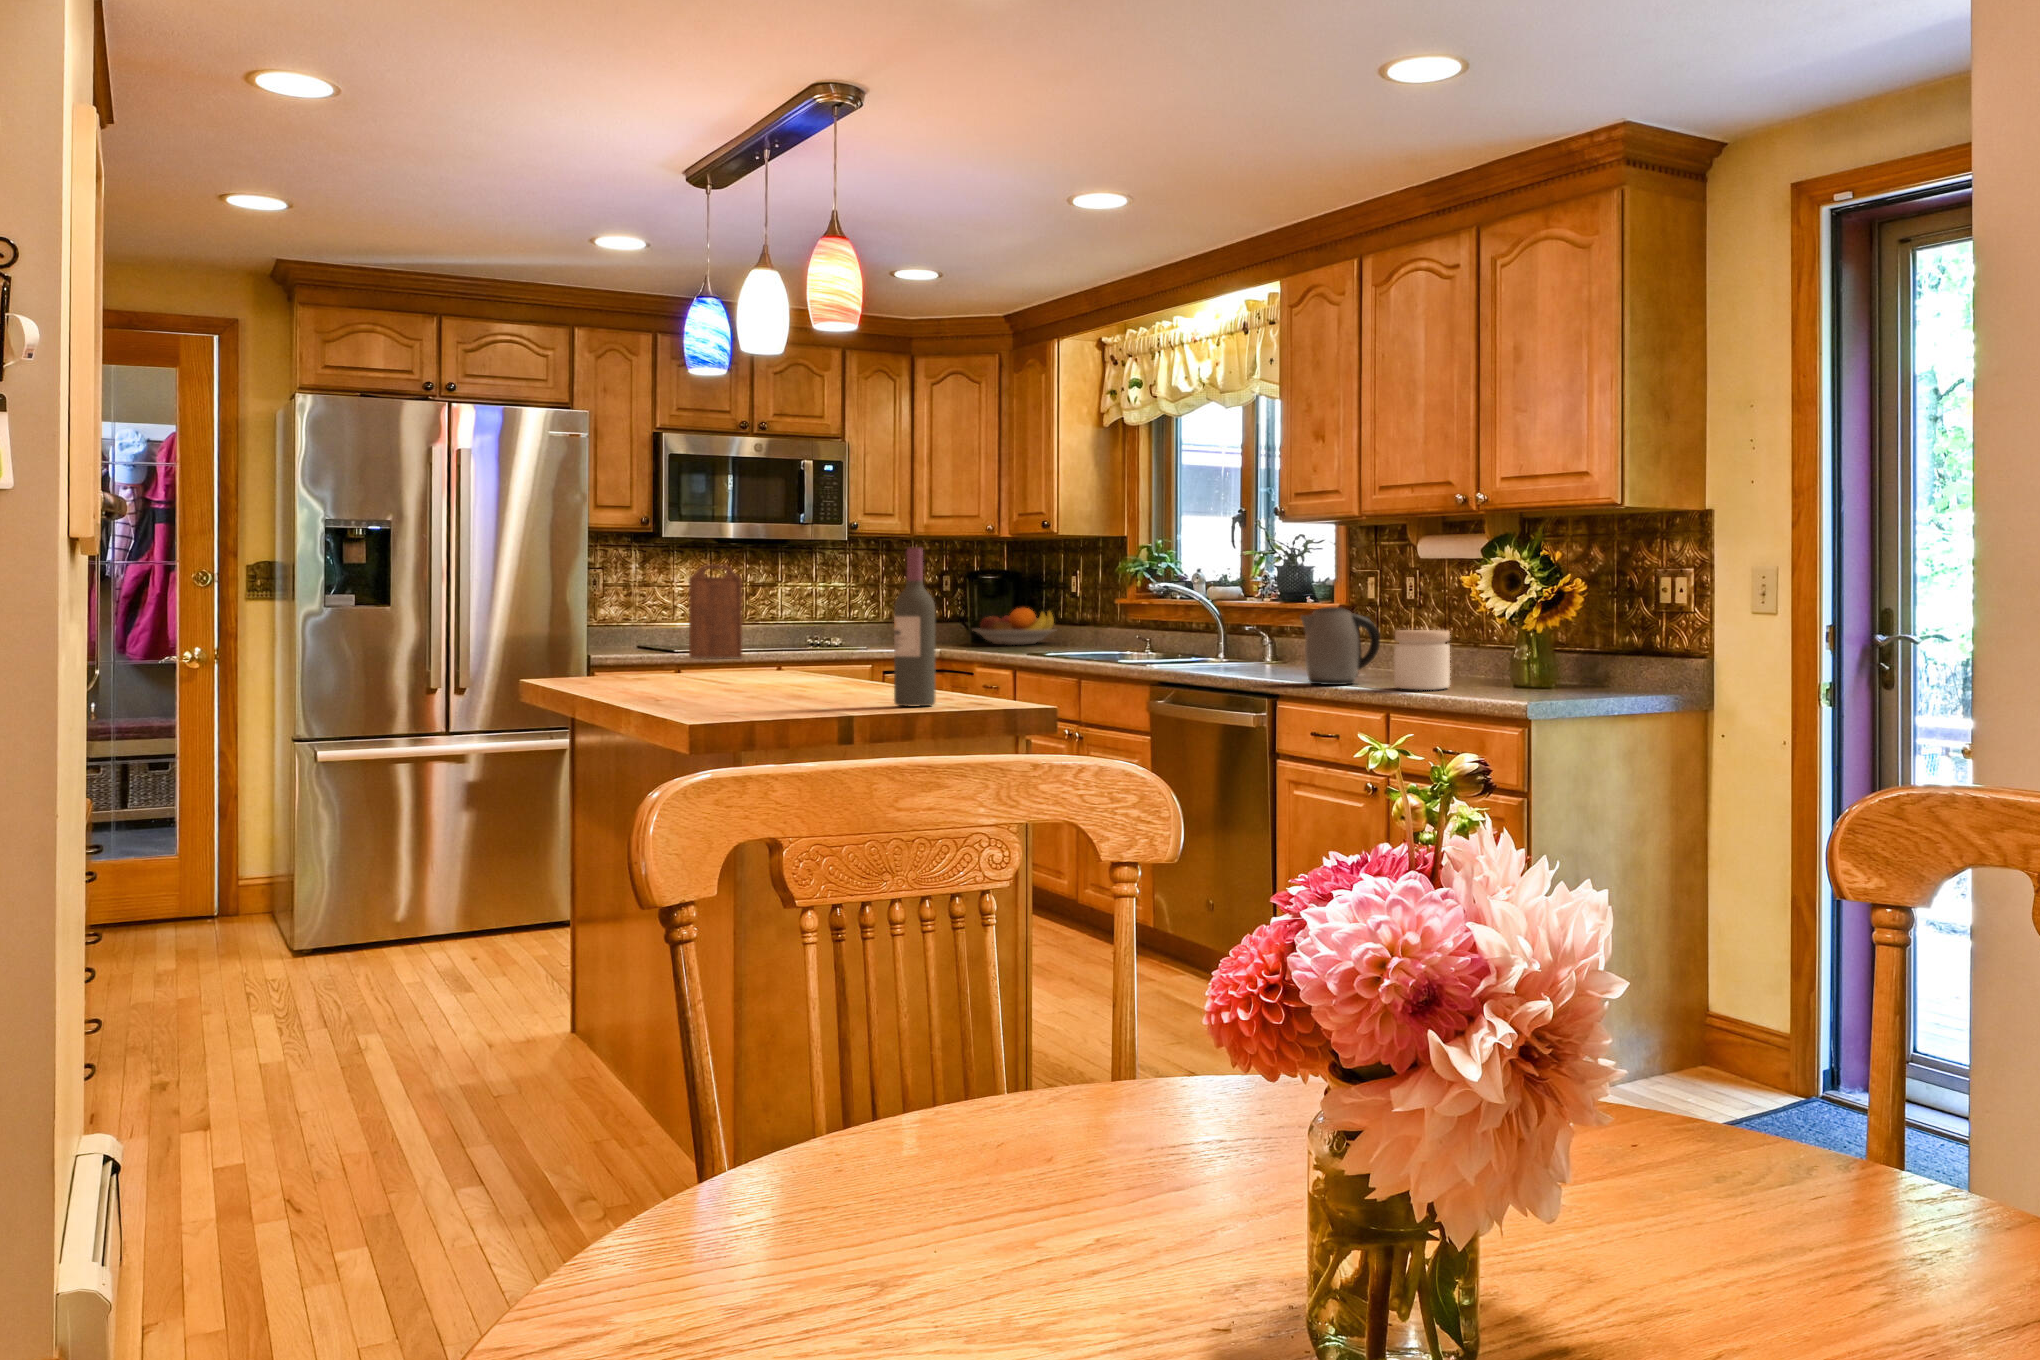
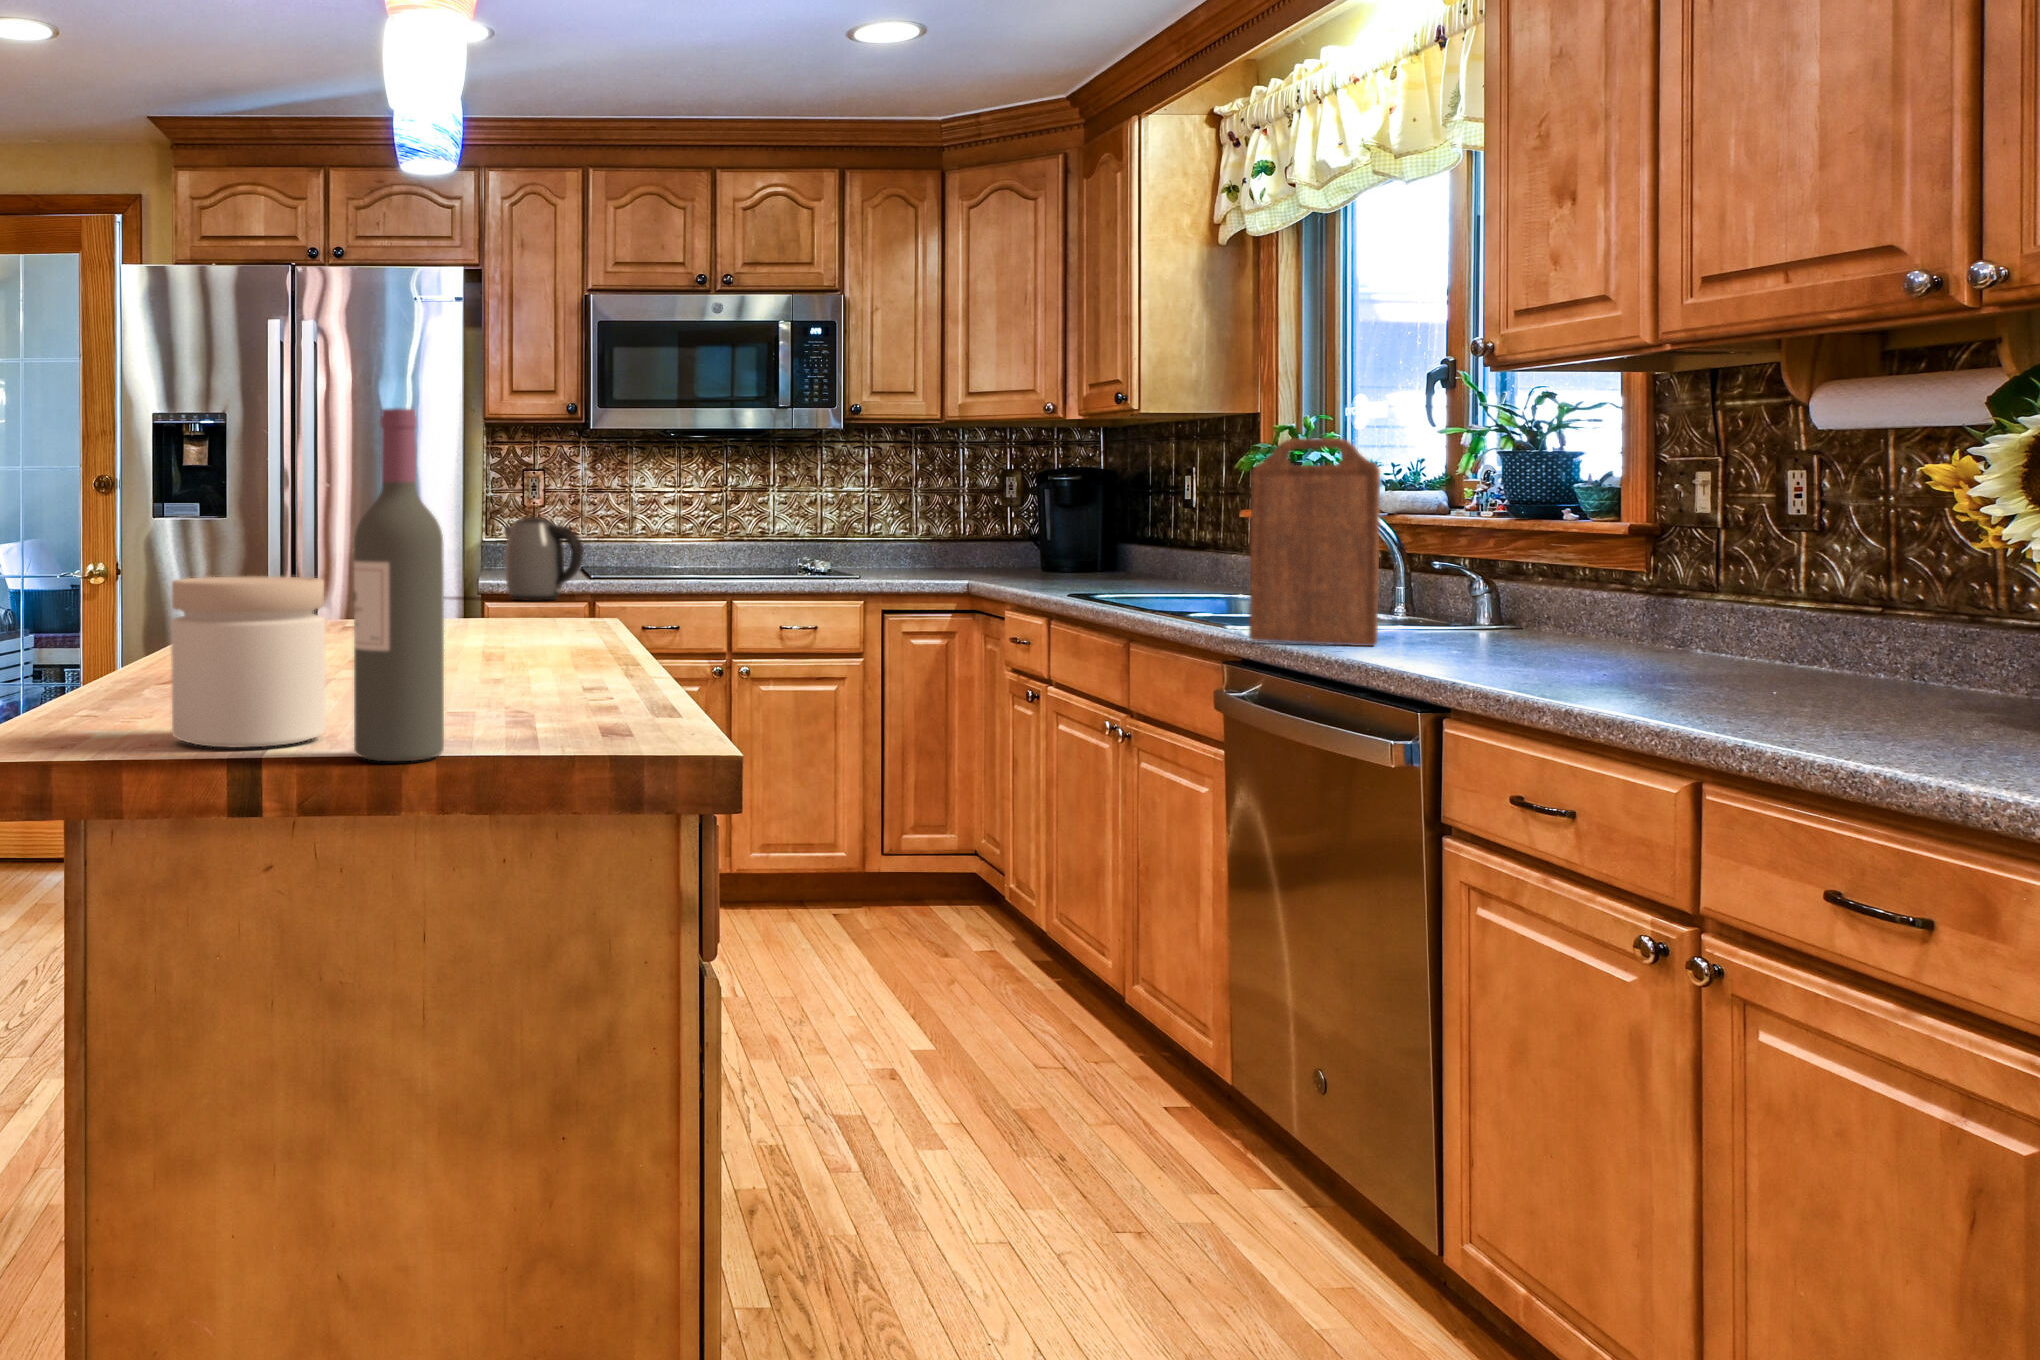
cutting board: present [689,564,742,658] -> present [1249,438,1380,646]
kettle: present [1301,607,1380,685] -> present [504,517,584,601]
fruit bowl: present [972,608,1055,645] -> none [1031,524,1162,578]
jar: present [1394,630,1450,690] -> present [171,576,326,748]

